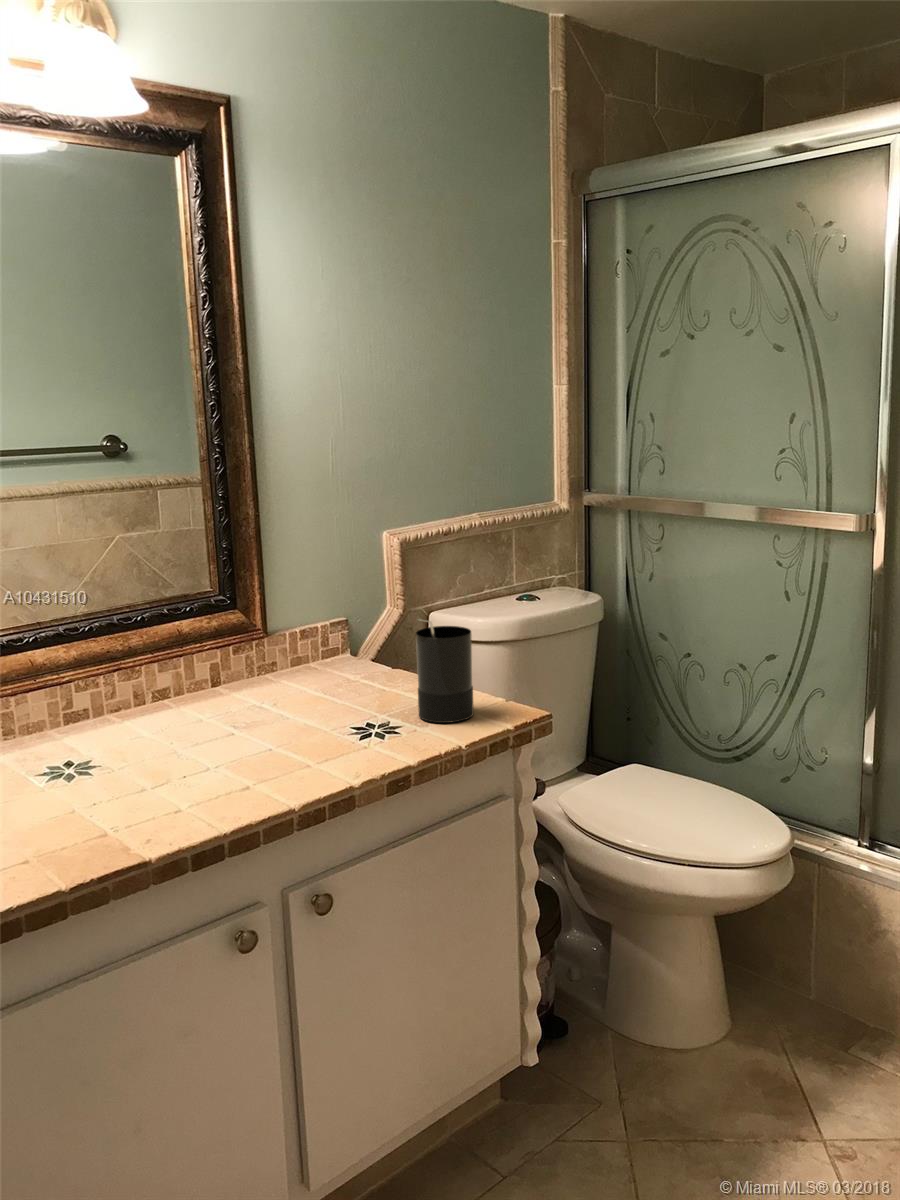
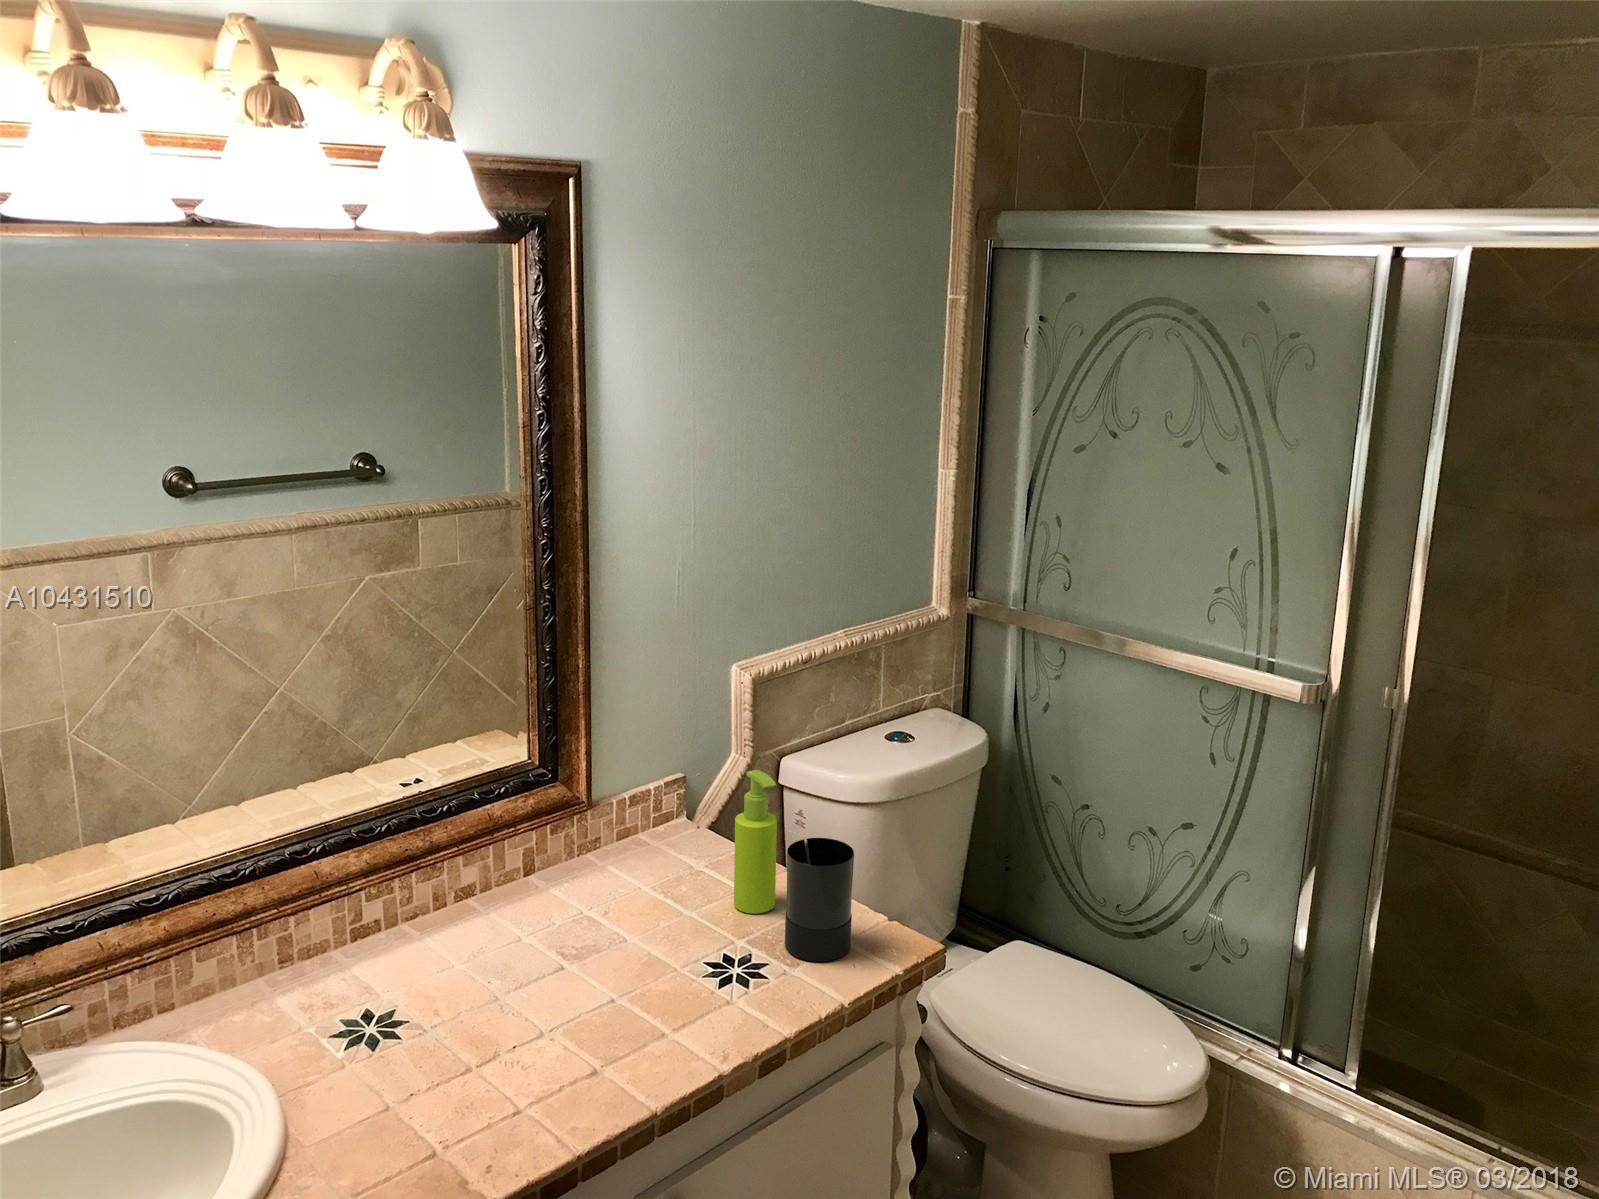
soap dispenser: none [377,580,415,700] -> present [734,770,777,913]

